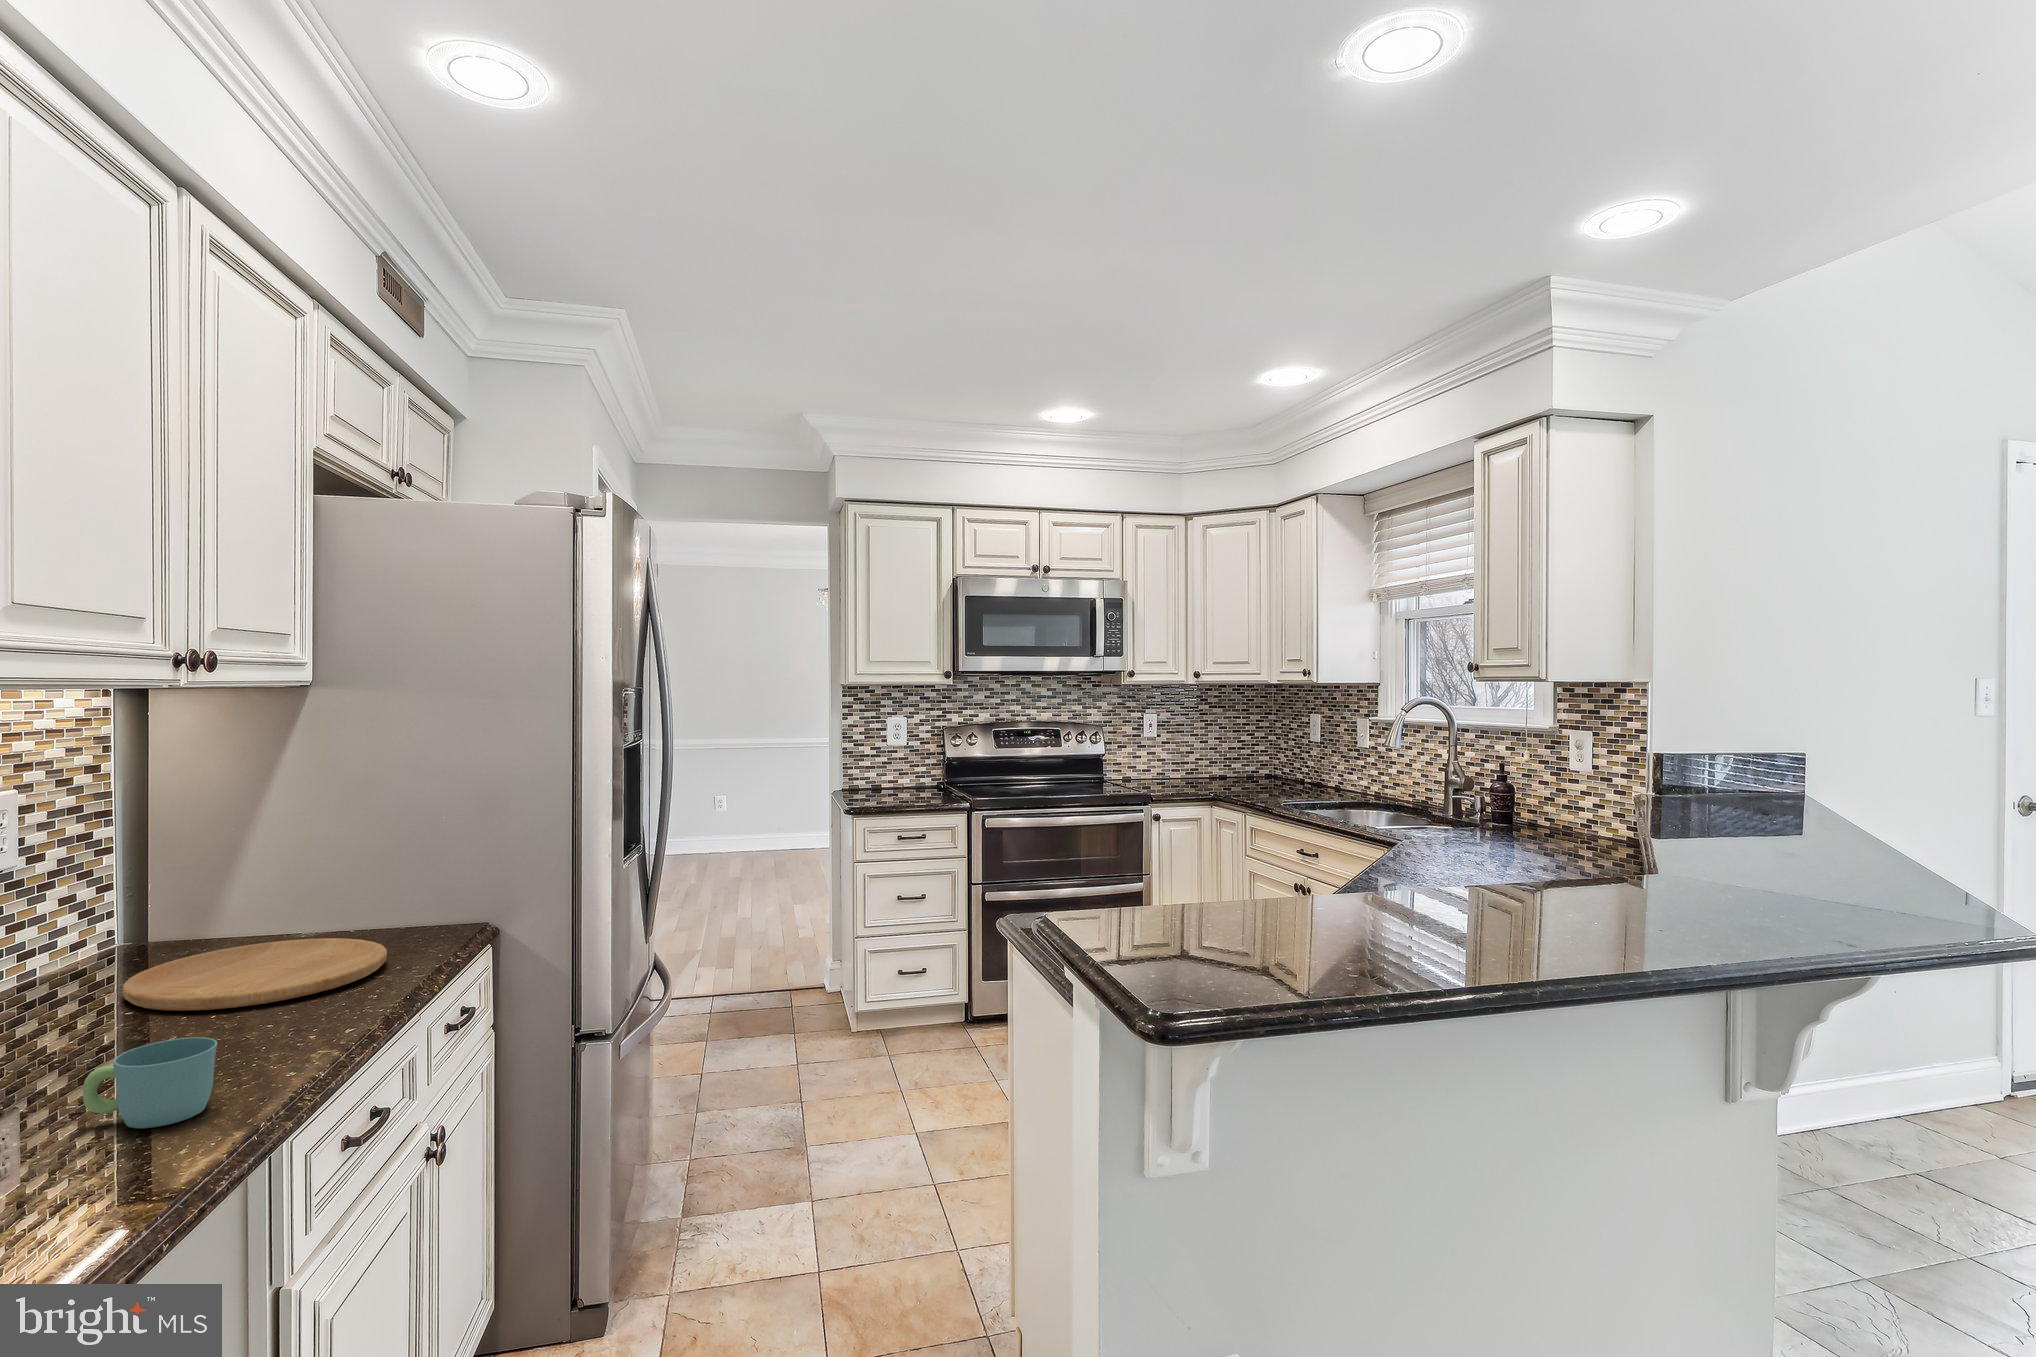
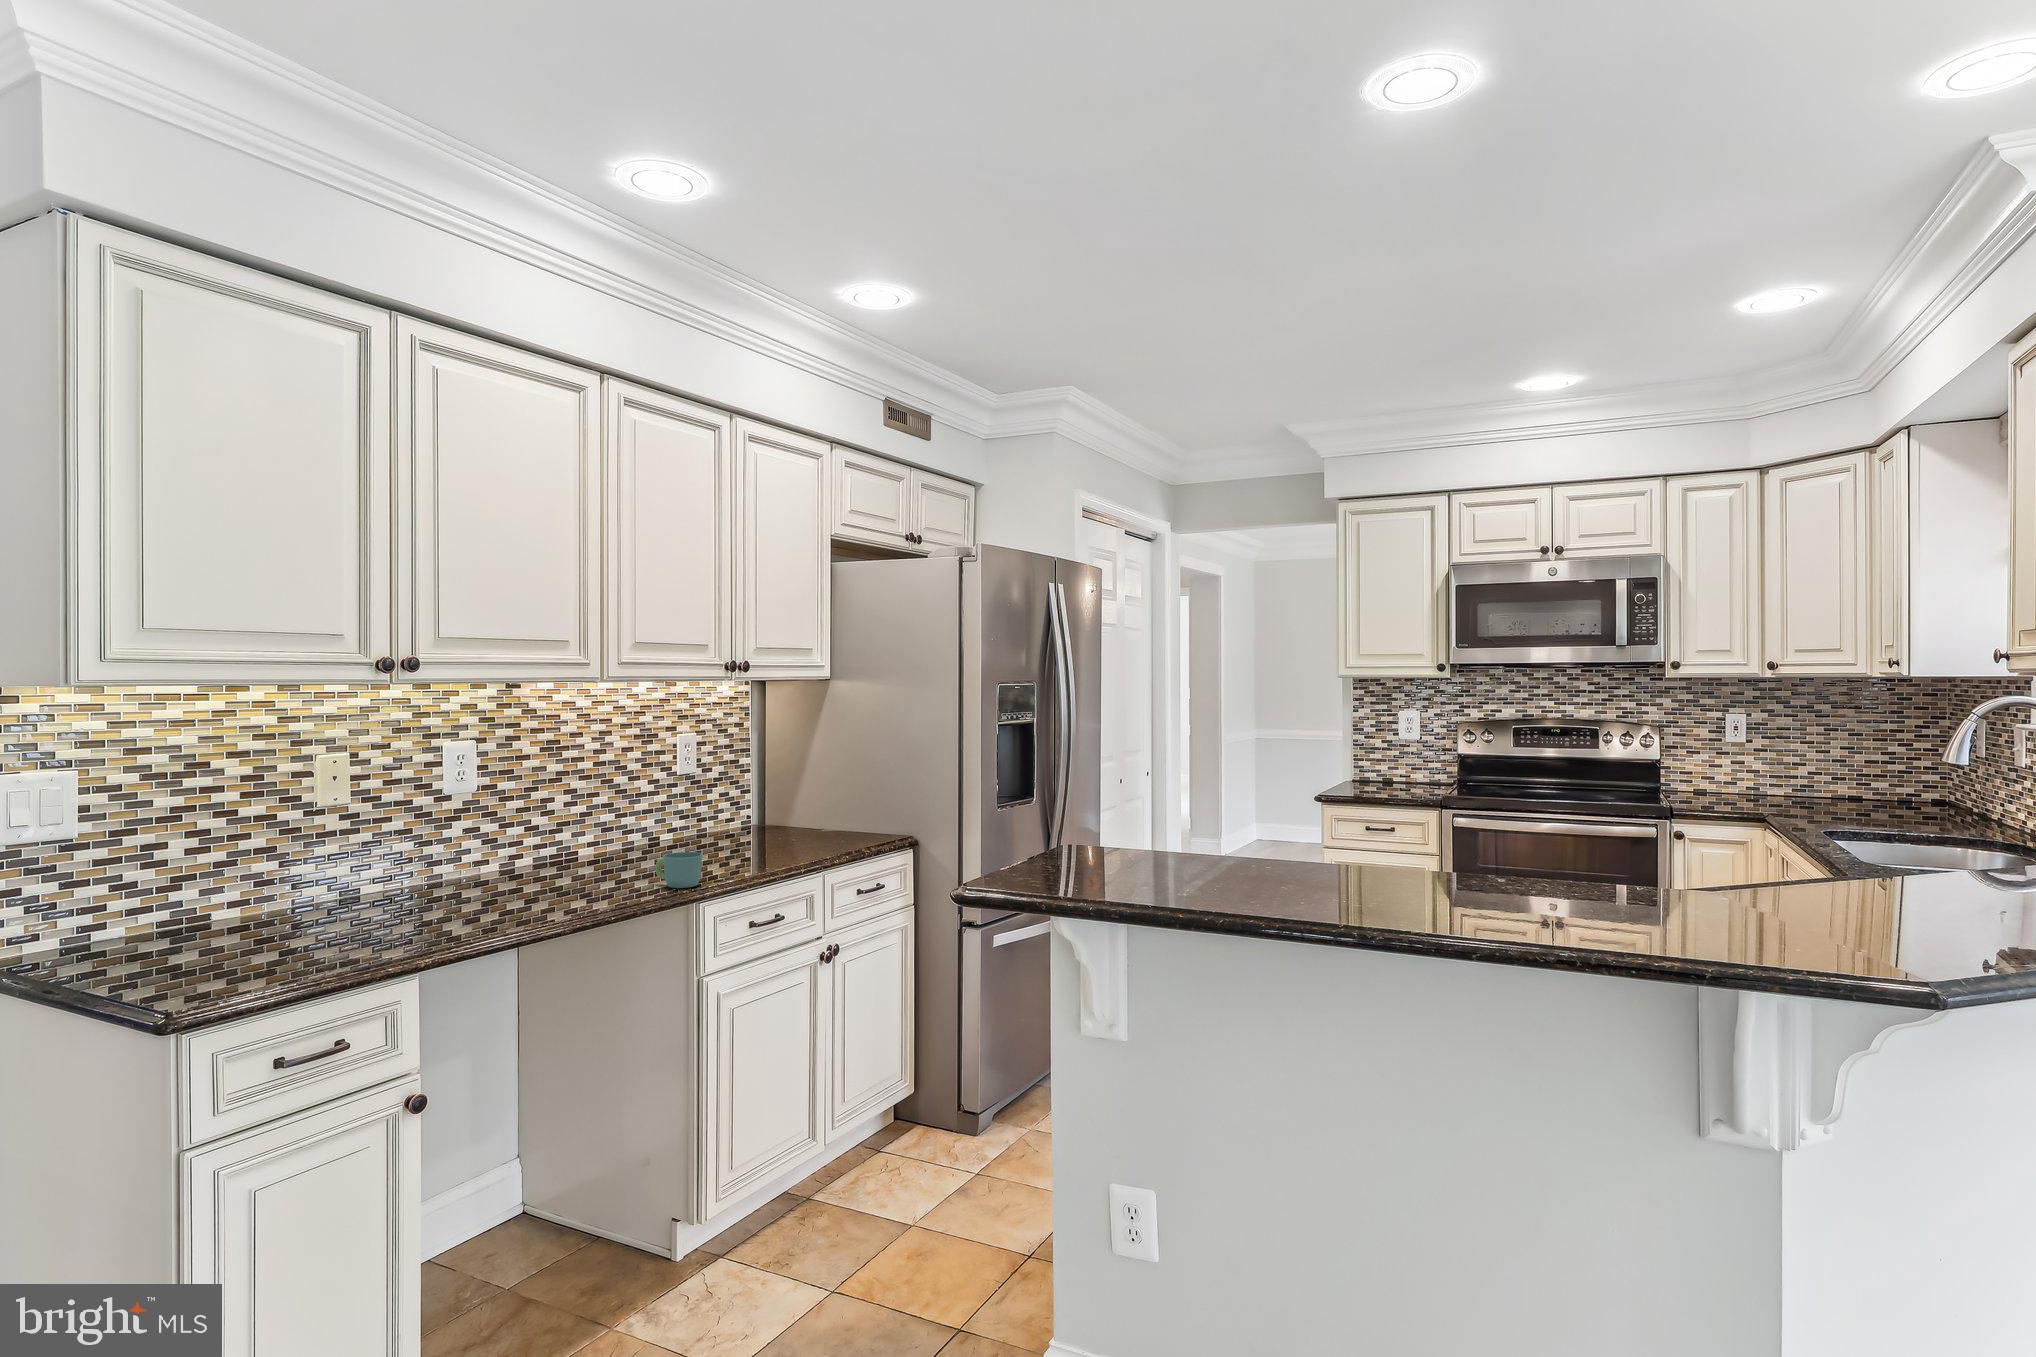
cutting board: present [123,938,387,1011] -> none [725,830,847,855]

